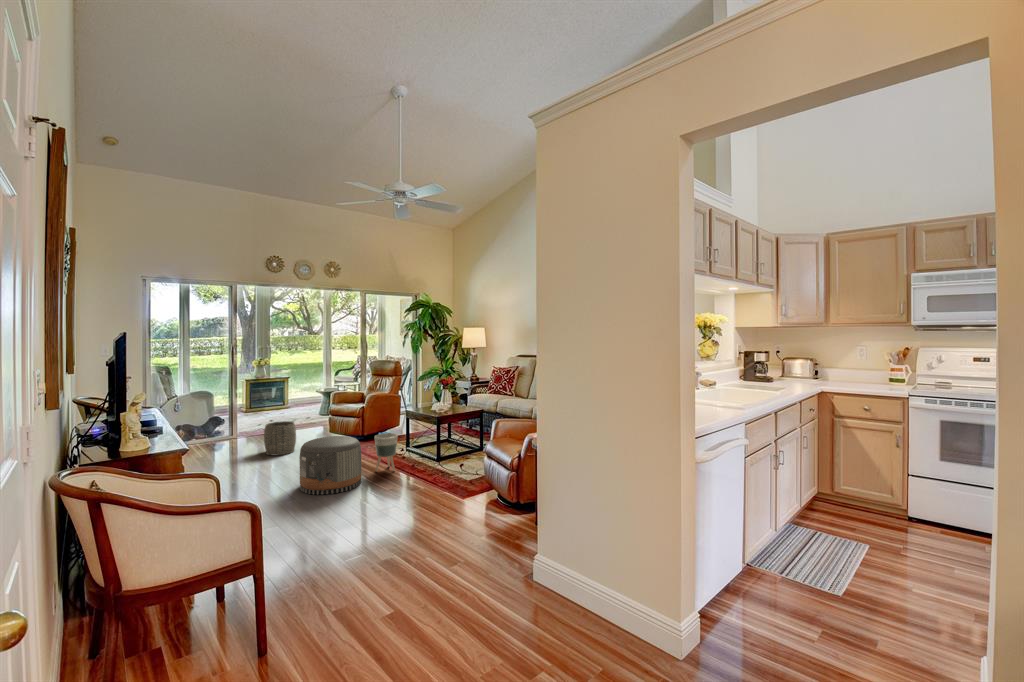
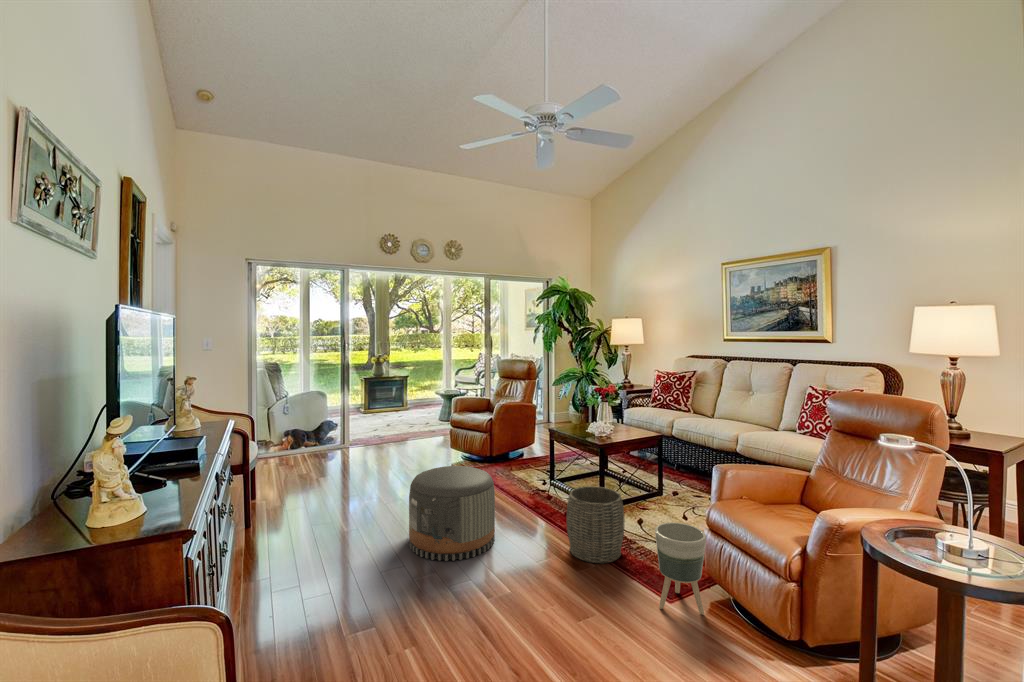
woven basket: present [264,421,296,455] -> present [567,486,624,563]
planter: present [375,433,398,471] -> present [655,522,706,614]

